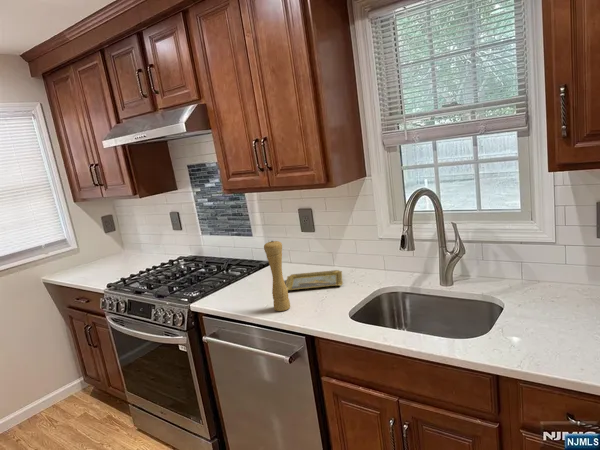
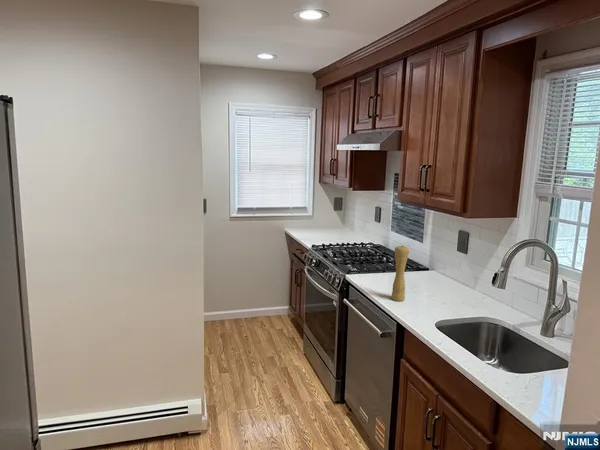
tray: present [286,270,343,290] -> none [413,281,471,302]

